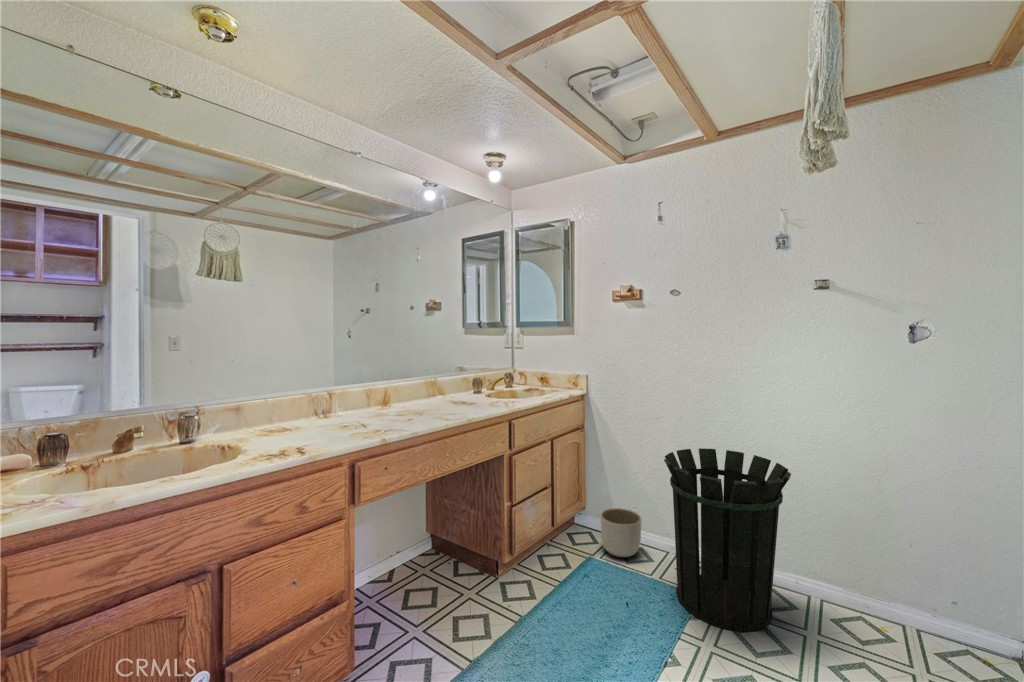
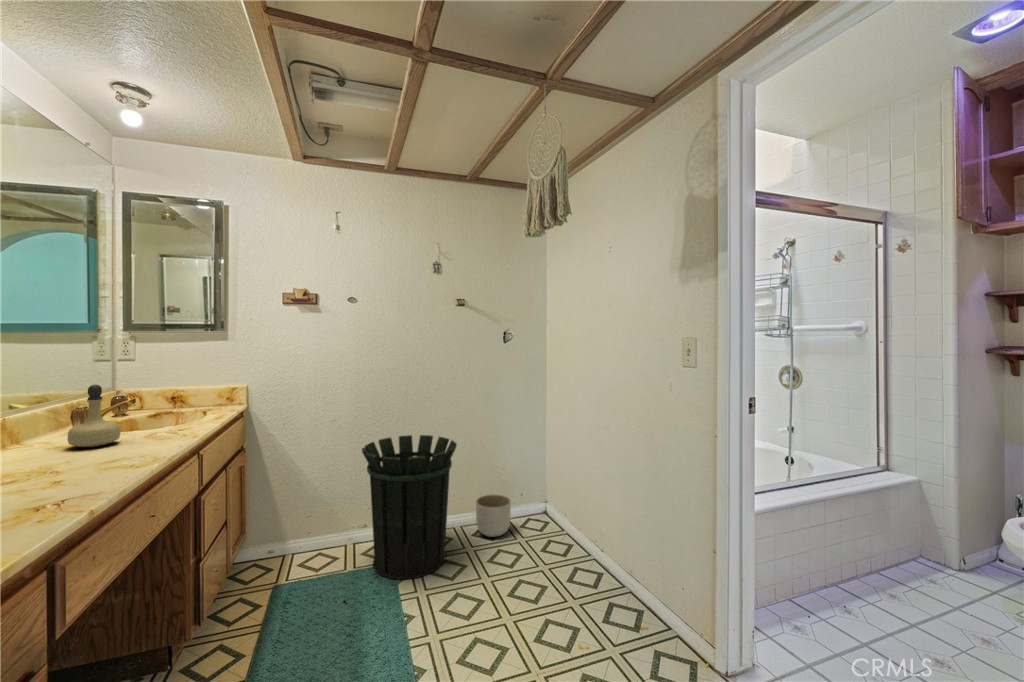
perfume bottle: none [453,363,478,405] -> present [67,385,120,447]
planter: present [601,508,641,557] -> present [476,494,511,537]

